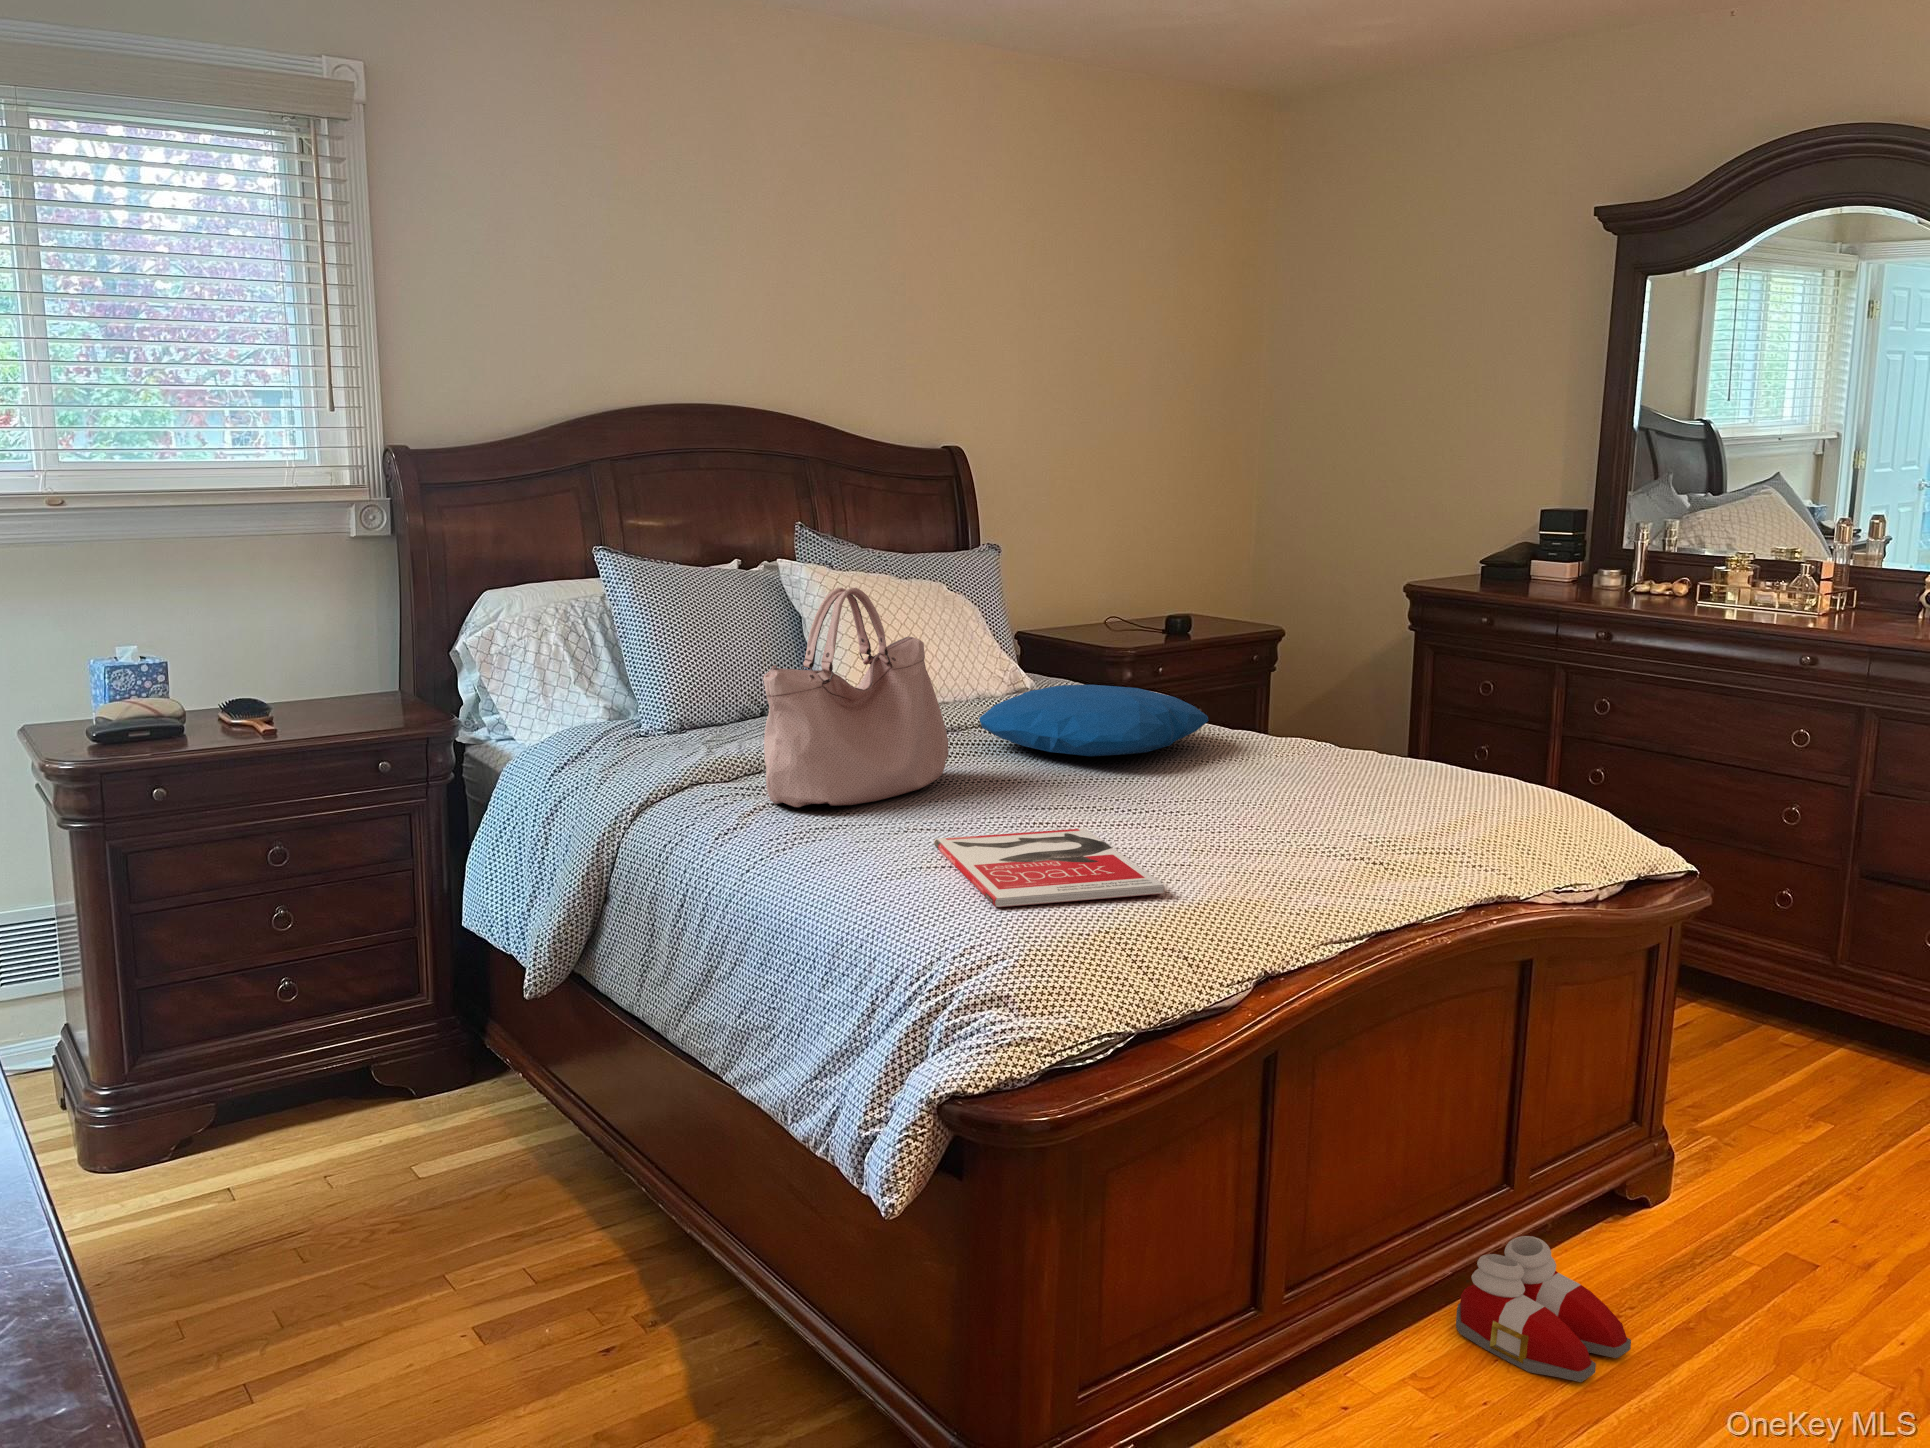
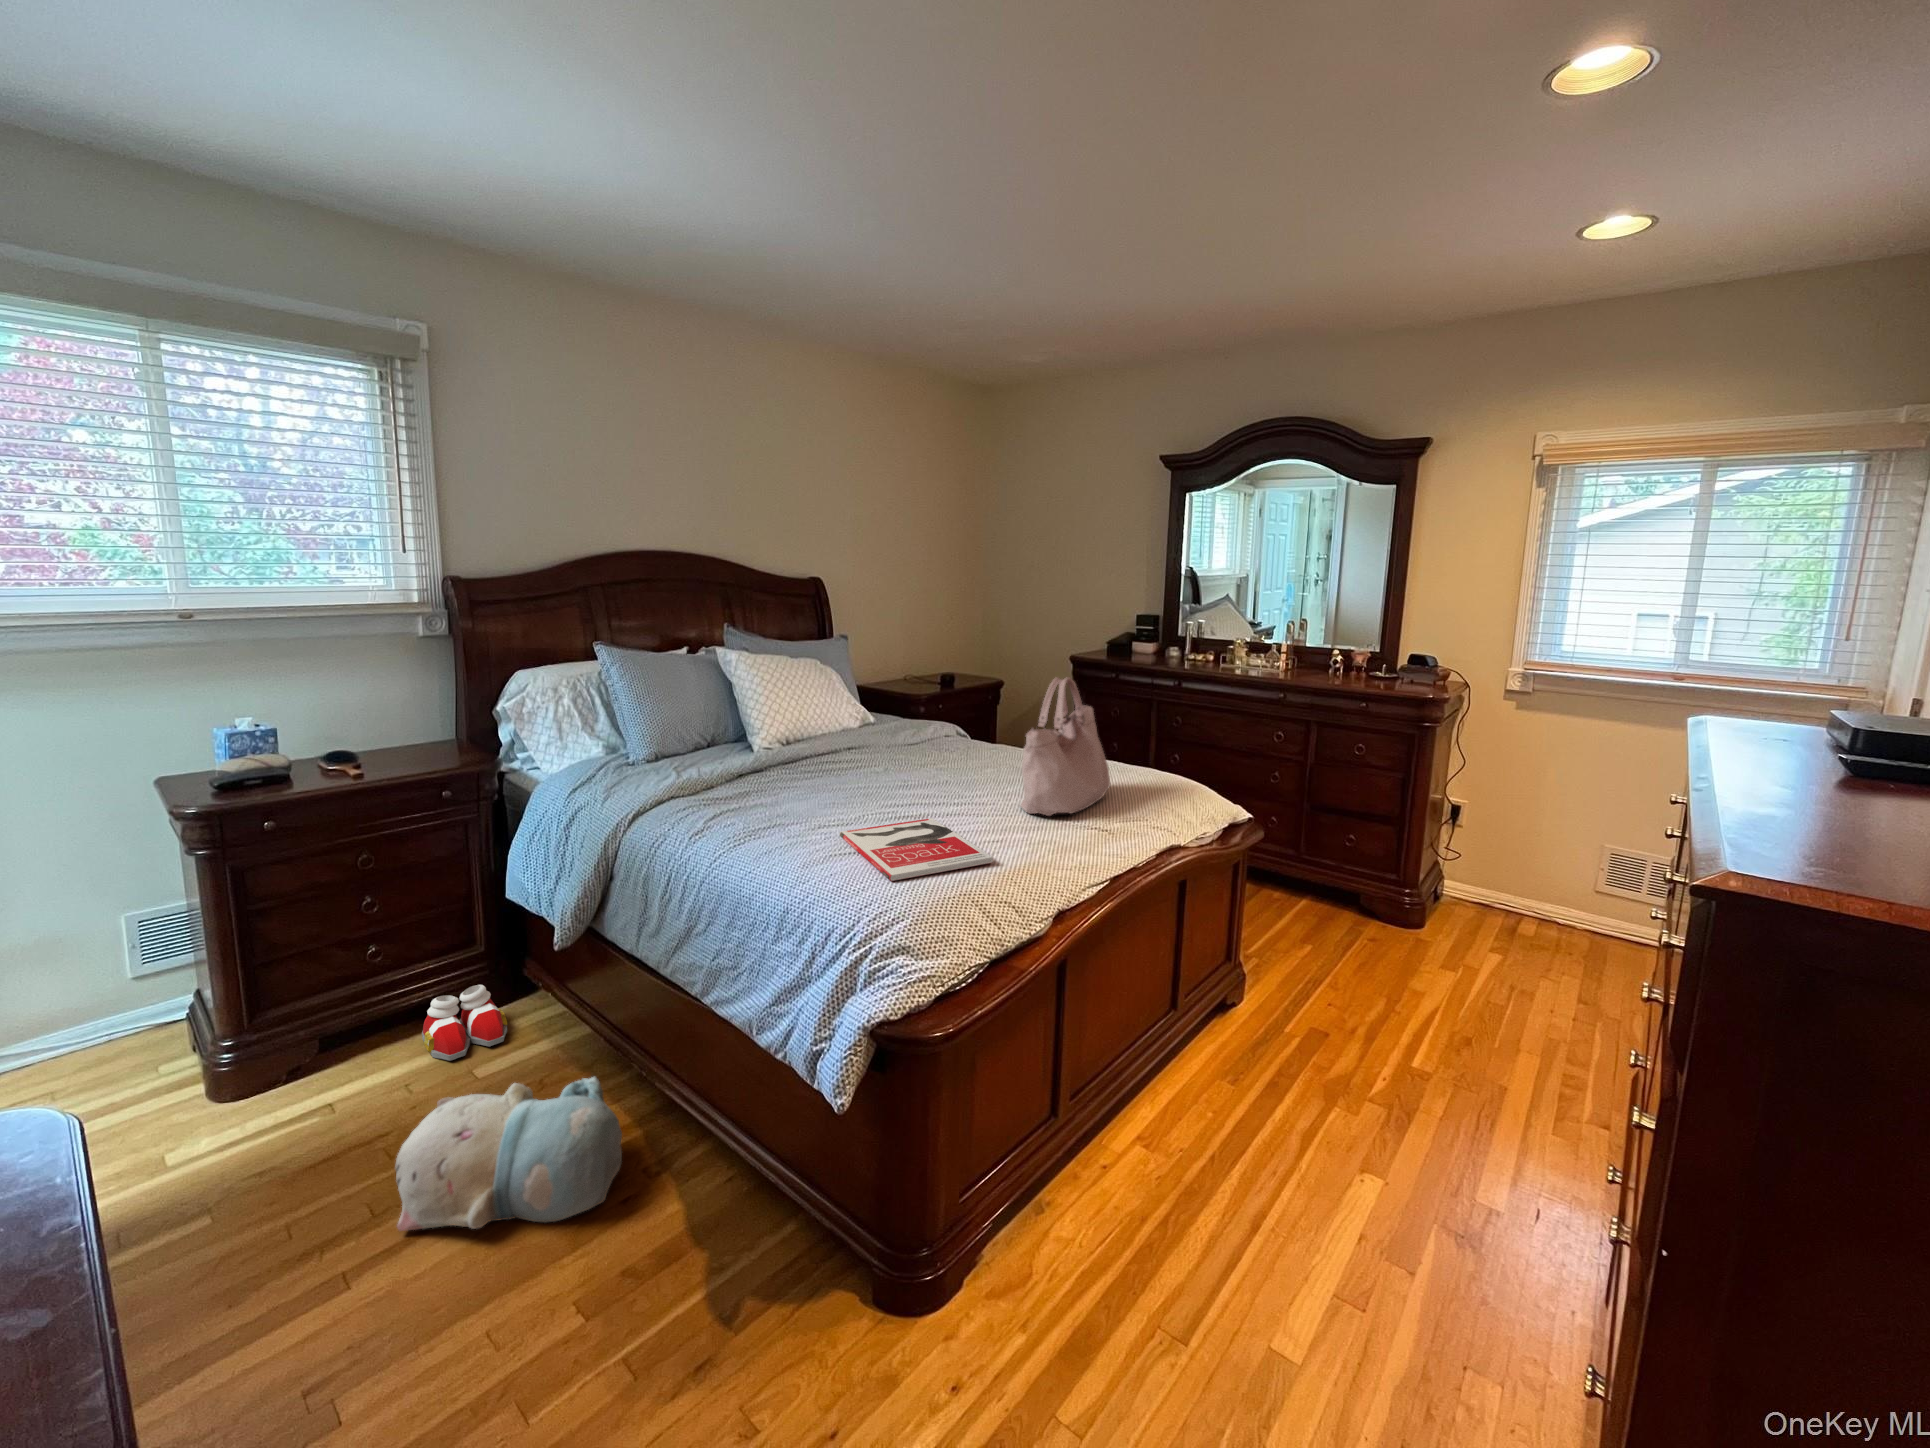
handbag: present [763,587,948,807] -> present [1021,677,1110,816]
pillow: present [979,685,1208,756] -> none [851,722,986,767]
plush toy: none [313,1173,608,1364] -> present [396,1077,622,1231]
slippers: present [1456,1236,1631,1382] -> present [422,985,508,1061]

